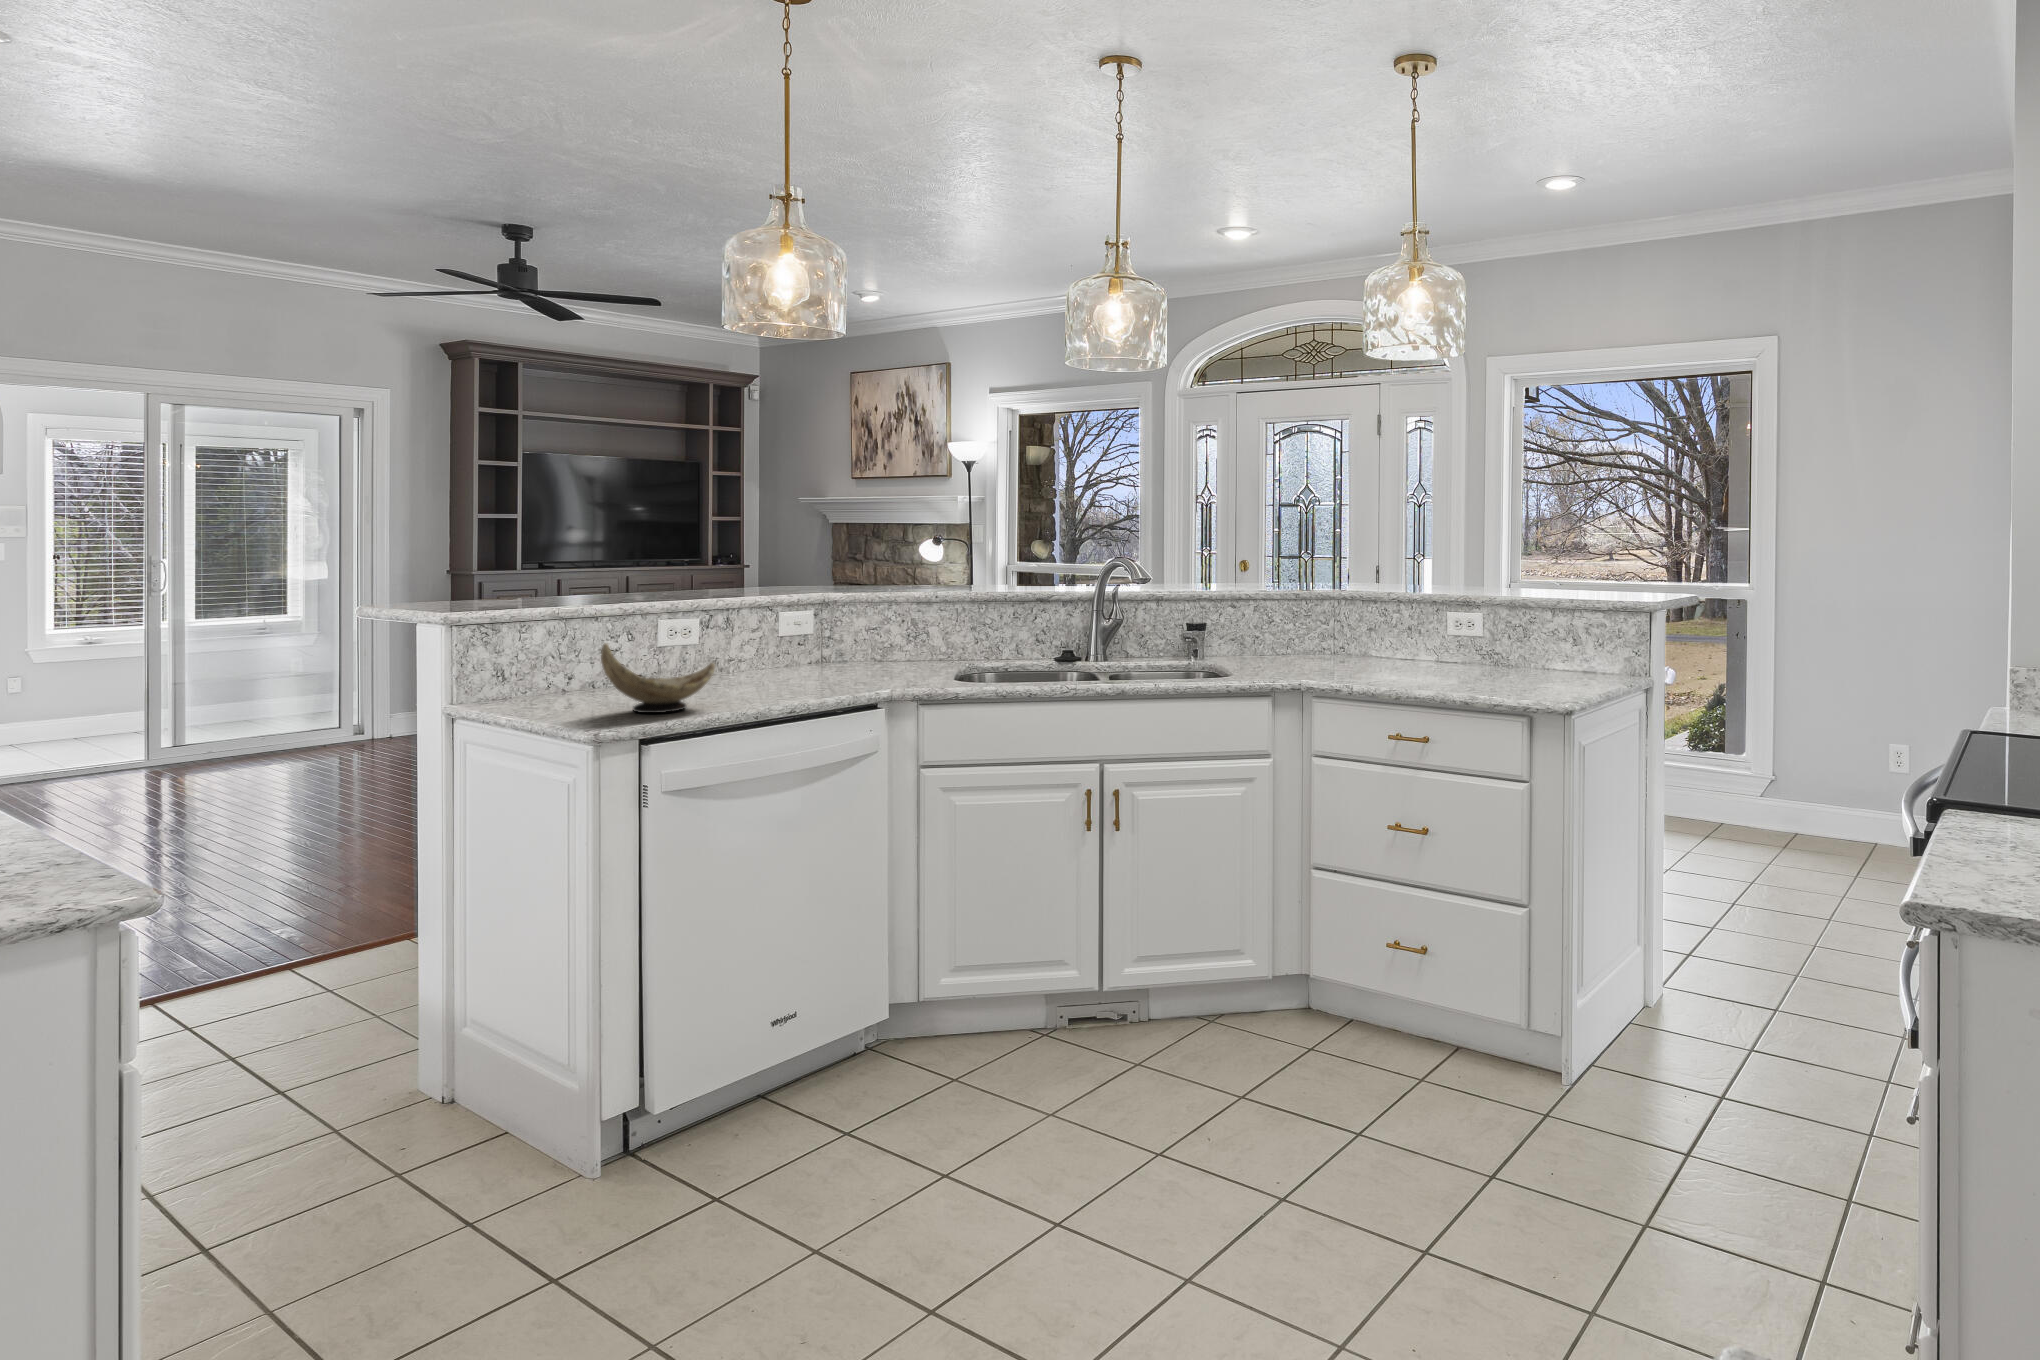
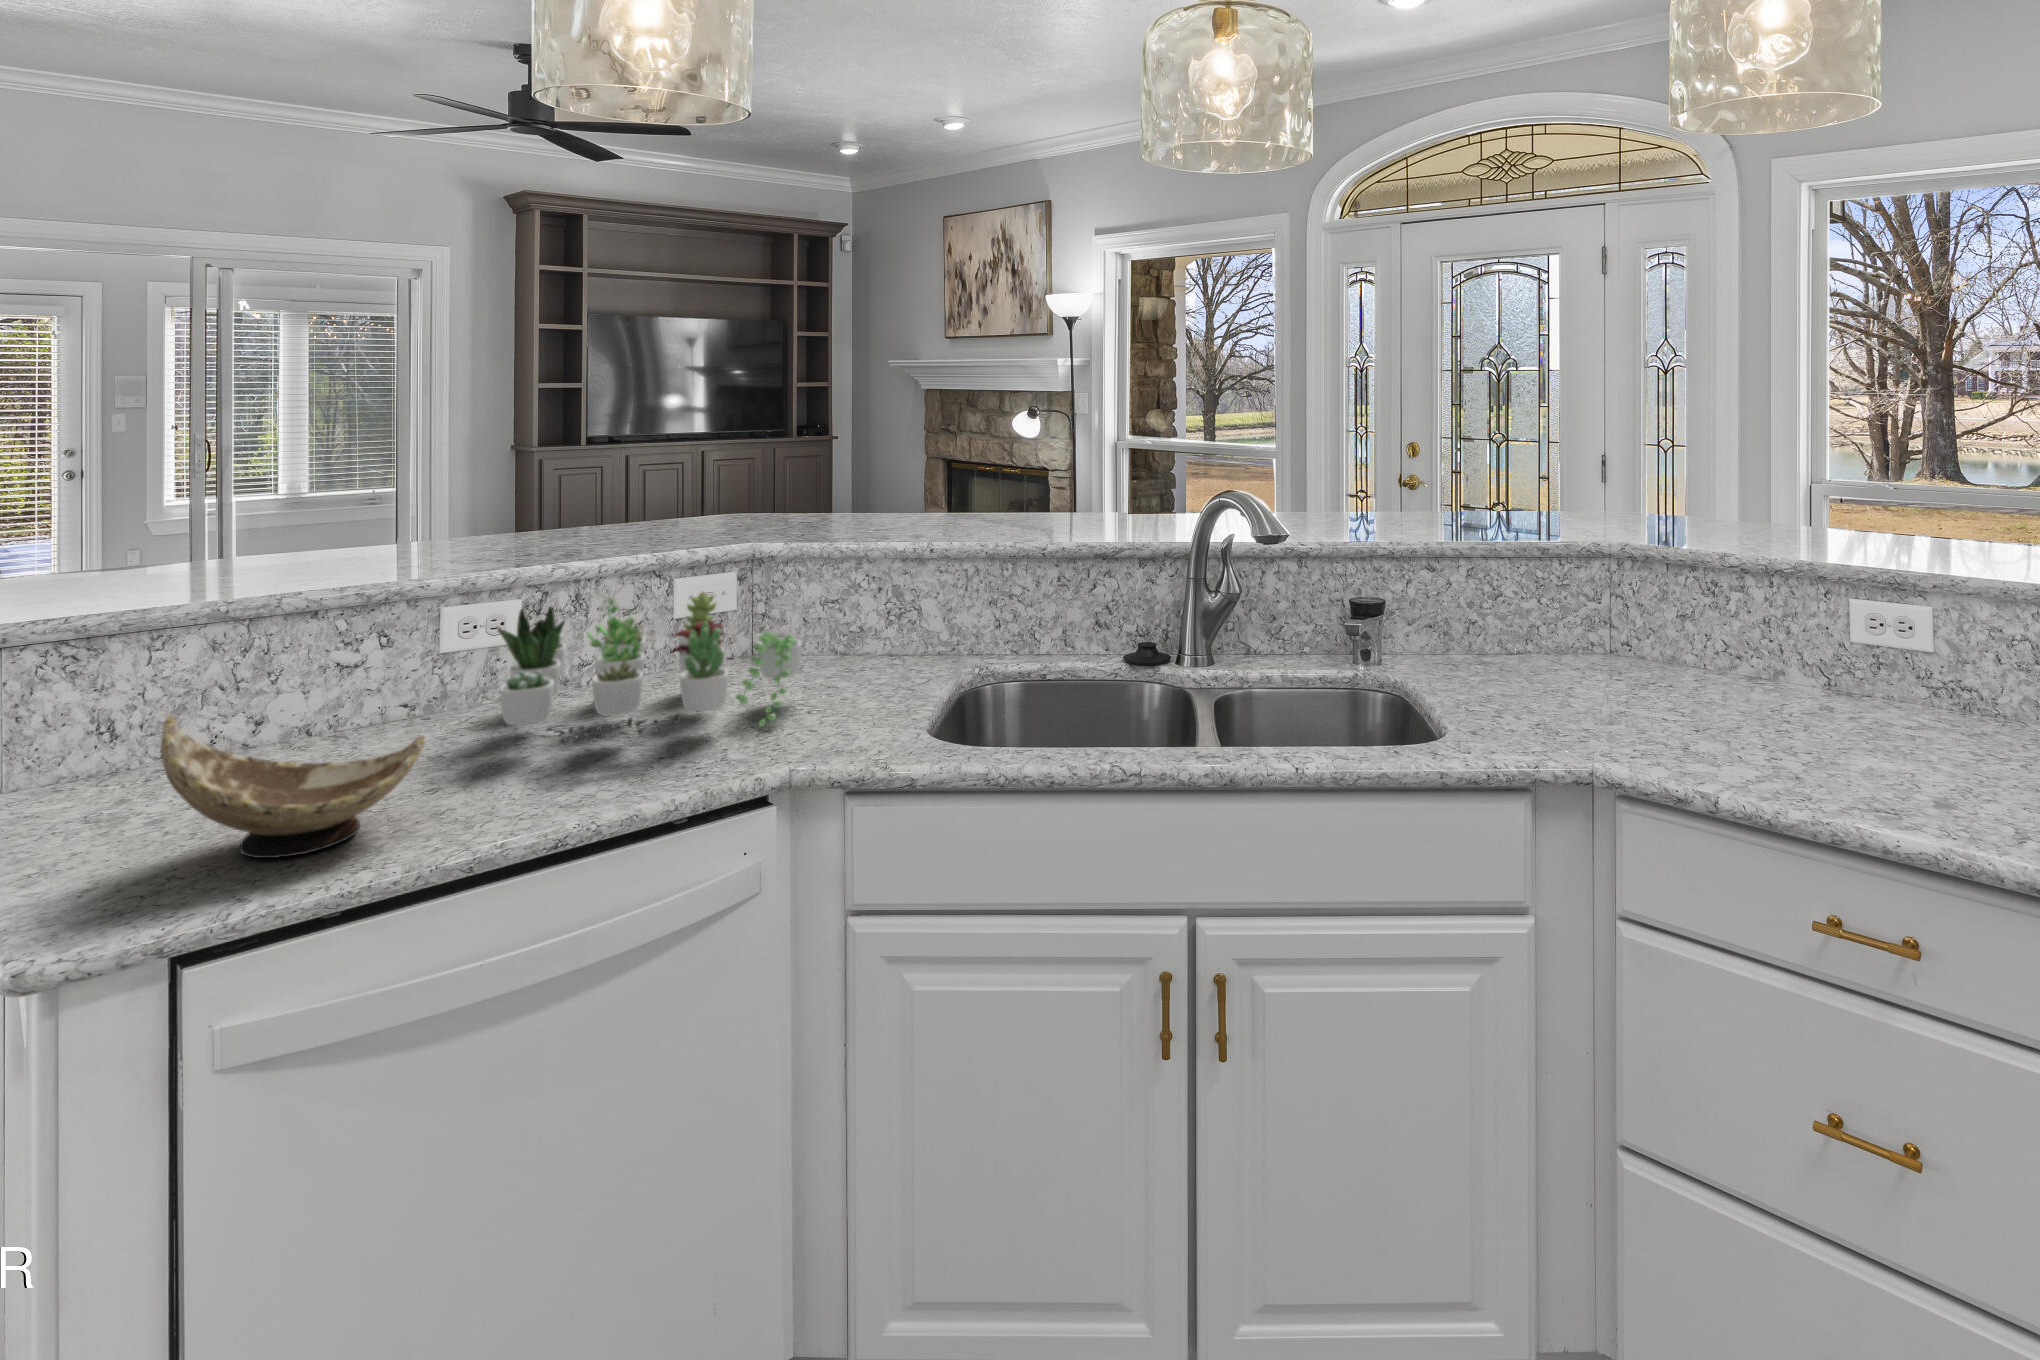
succulent plant: none [705,607,873,681] -> present [497,592,802,745]

